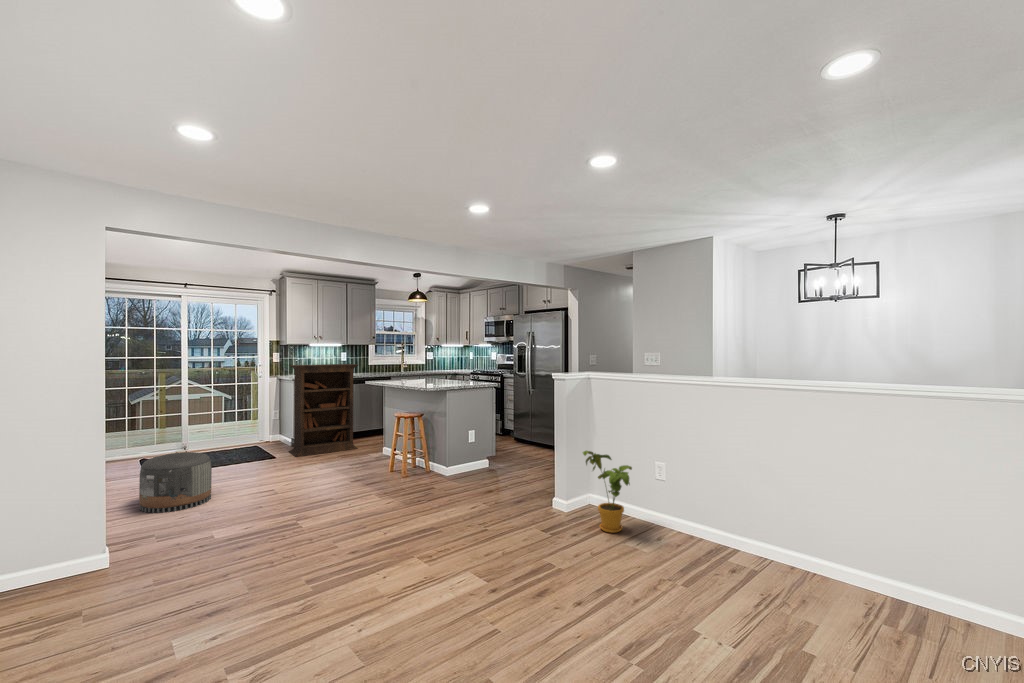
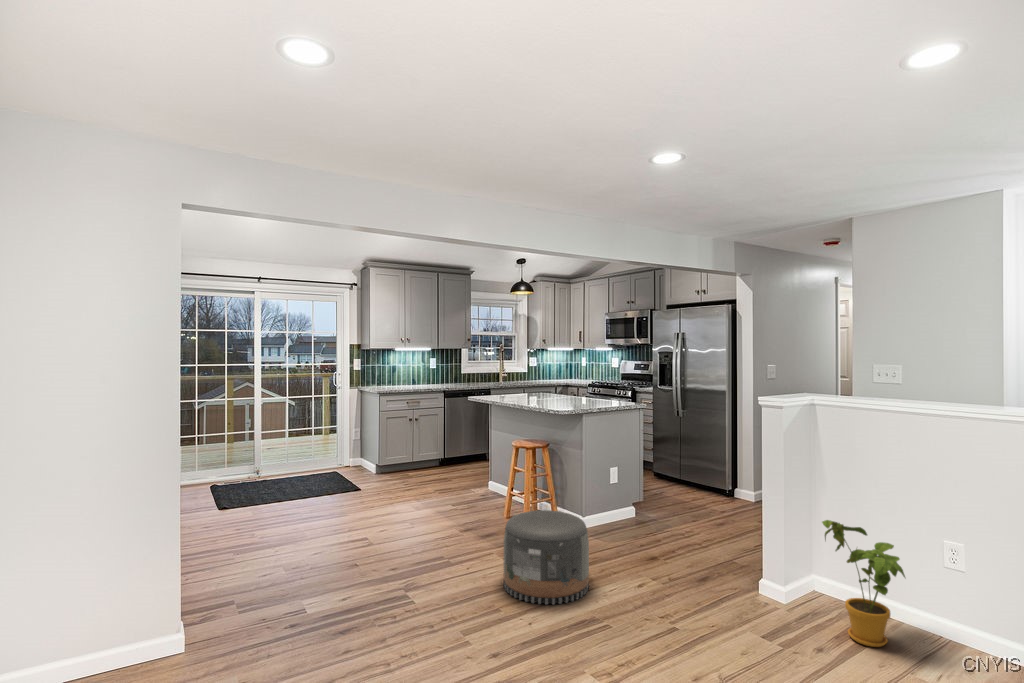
bookcase: present [289,364,358,457] -> none [374,374,458,490]
pouf: present [139,452,212,513] -> present [504,510,589,605]

